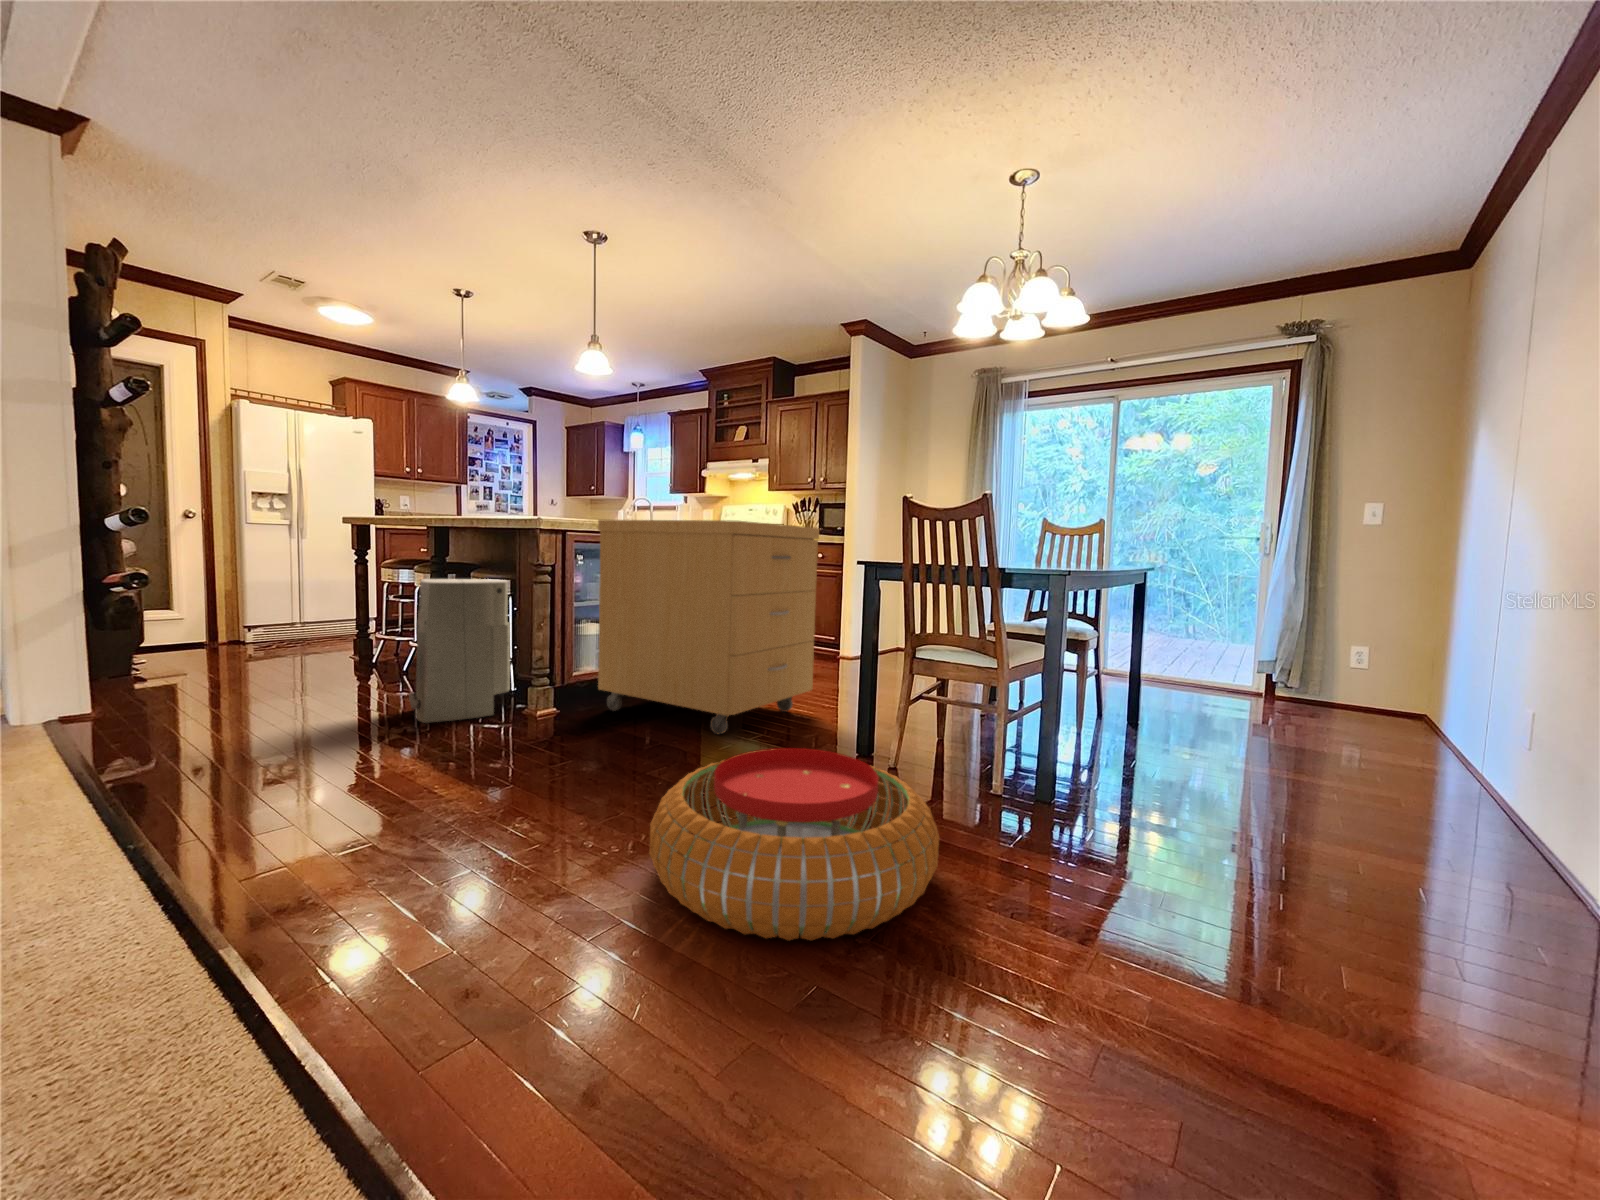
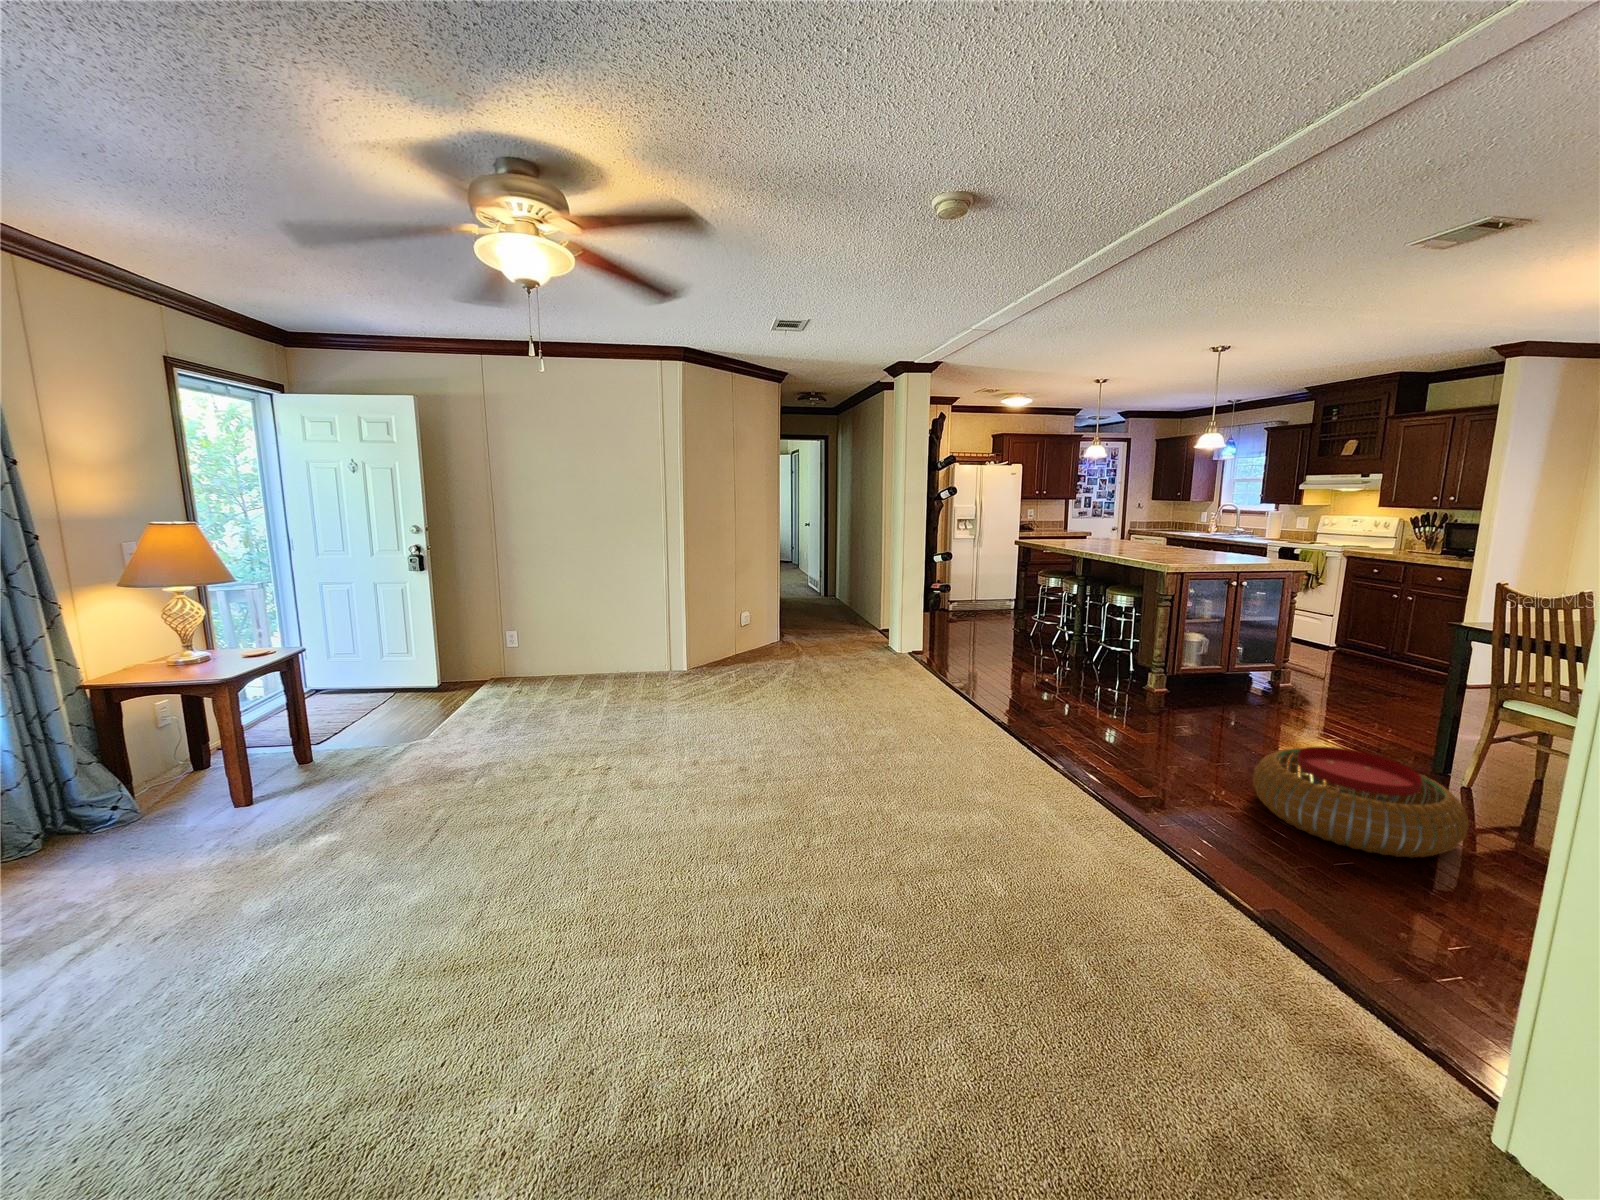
storage cabinet: present [598,520,819,734] -> none [1198,565,1421,731]
air purifier: present [409,579,510,723] -> none [1072,597,1140,686]

